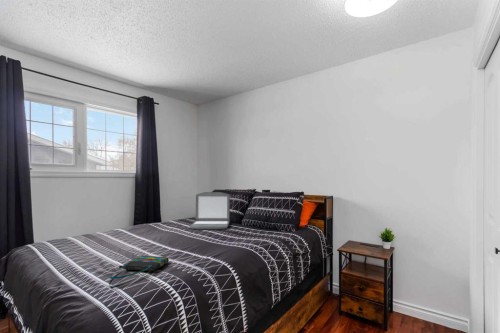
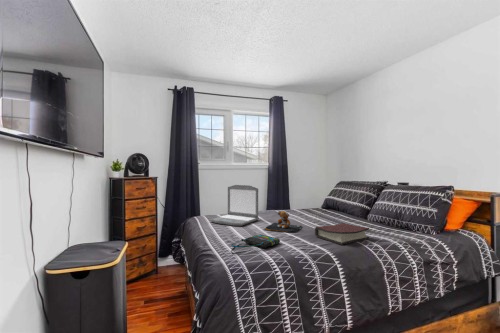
laptop: present [189,192,230,229] -> present [210,185,259,226]
teddy bear: none [142,225,186,249] -> present [264,211,302,232]
hardback book: none [203,231,252,253] -> present [315,223,369,245]

